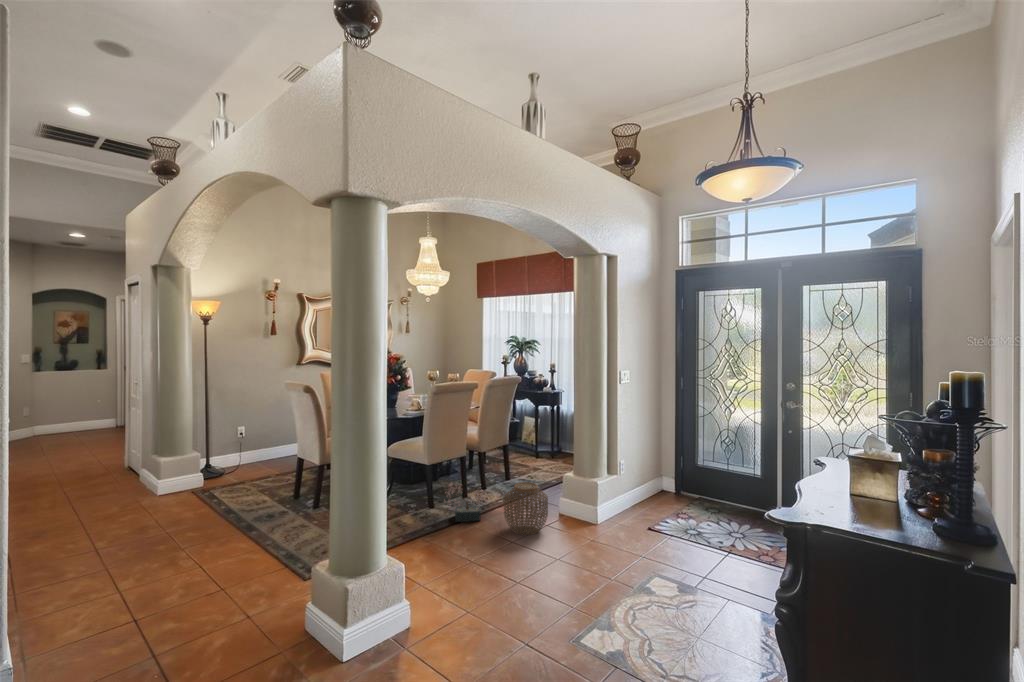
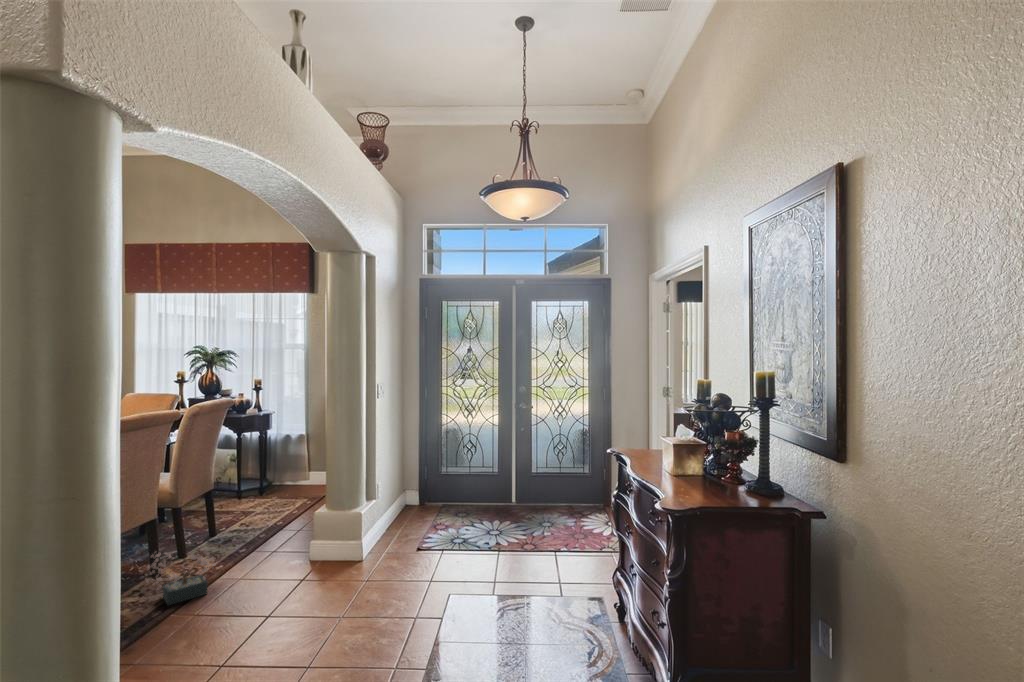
woven basket: present [504,482,548,535] -> none [250,527,310,595]

